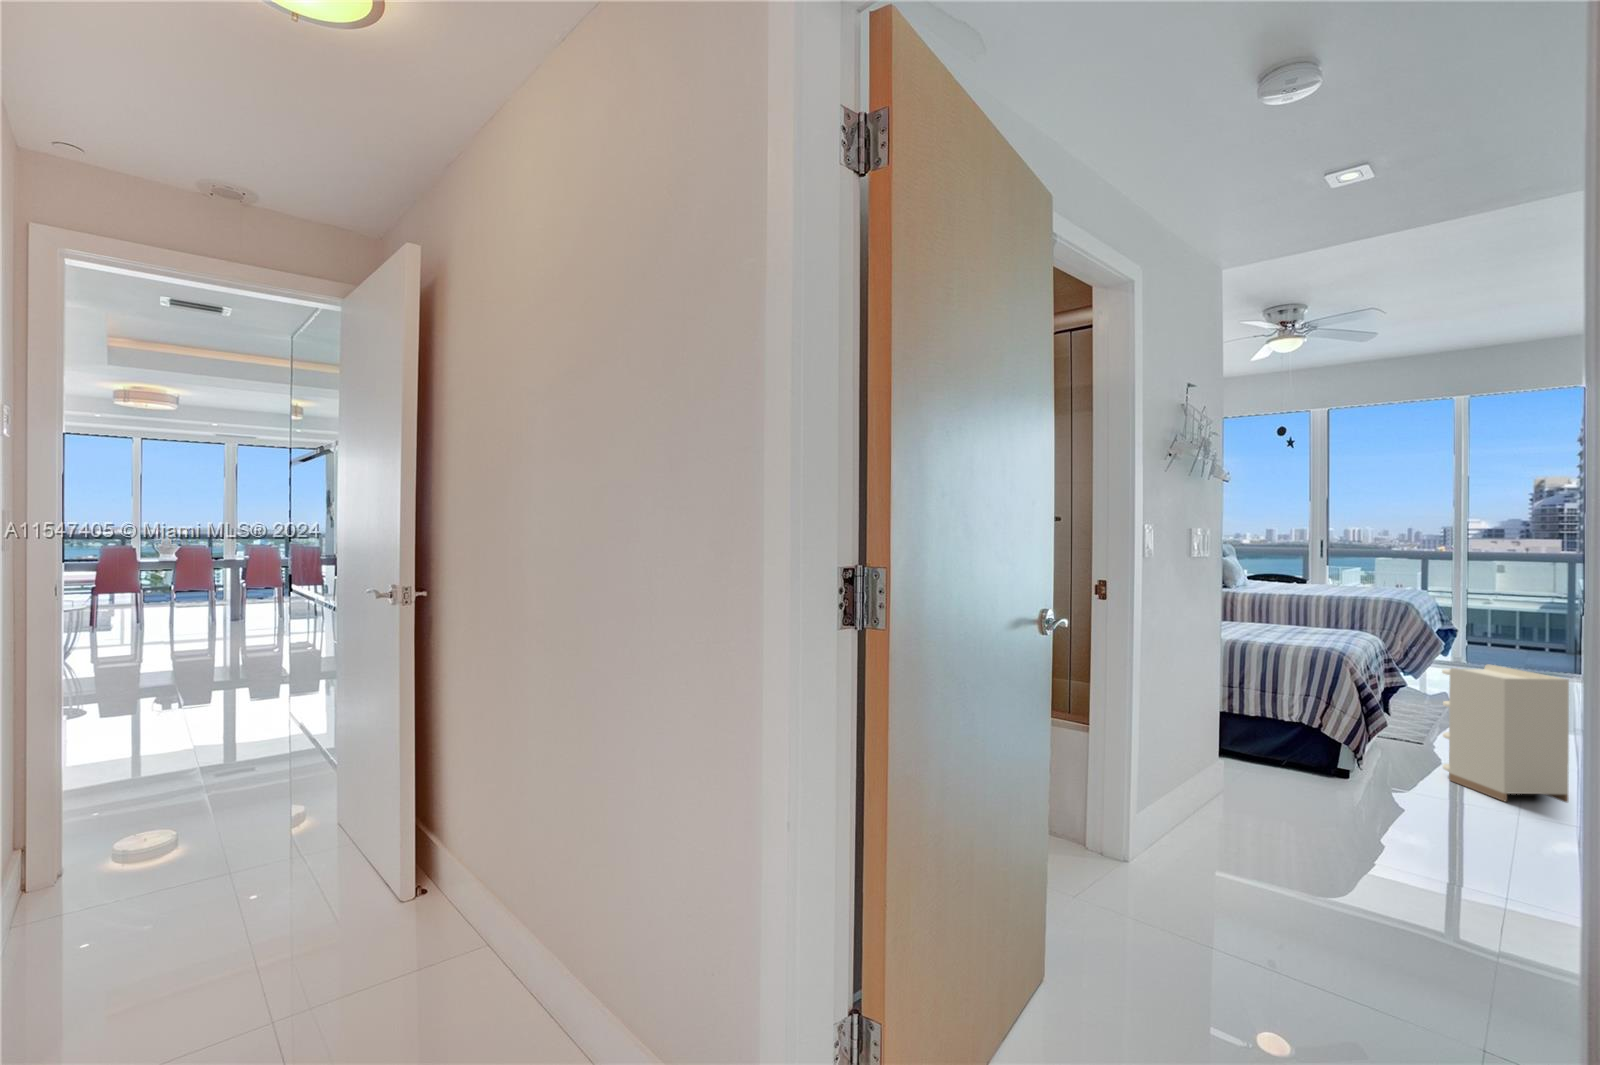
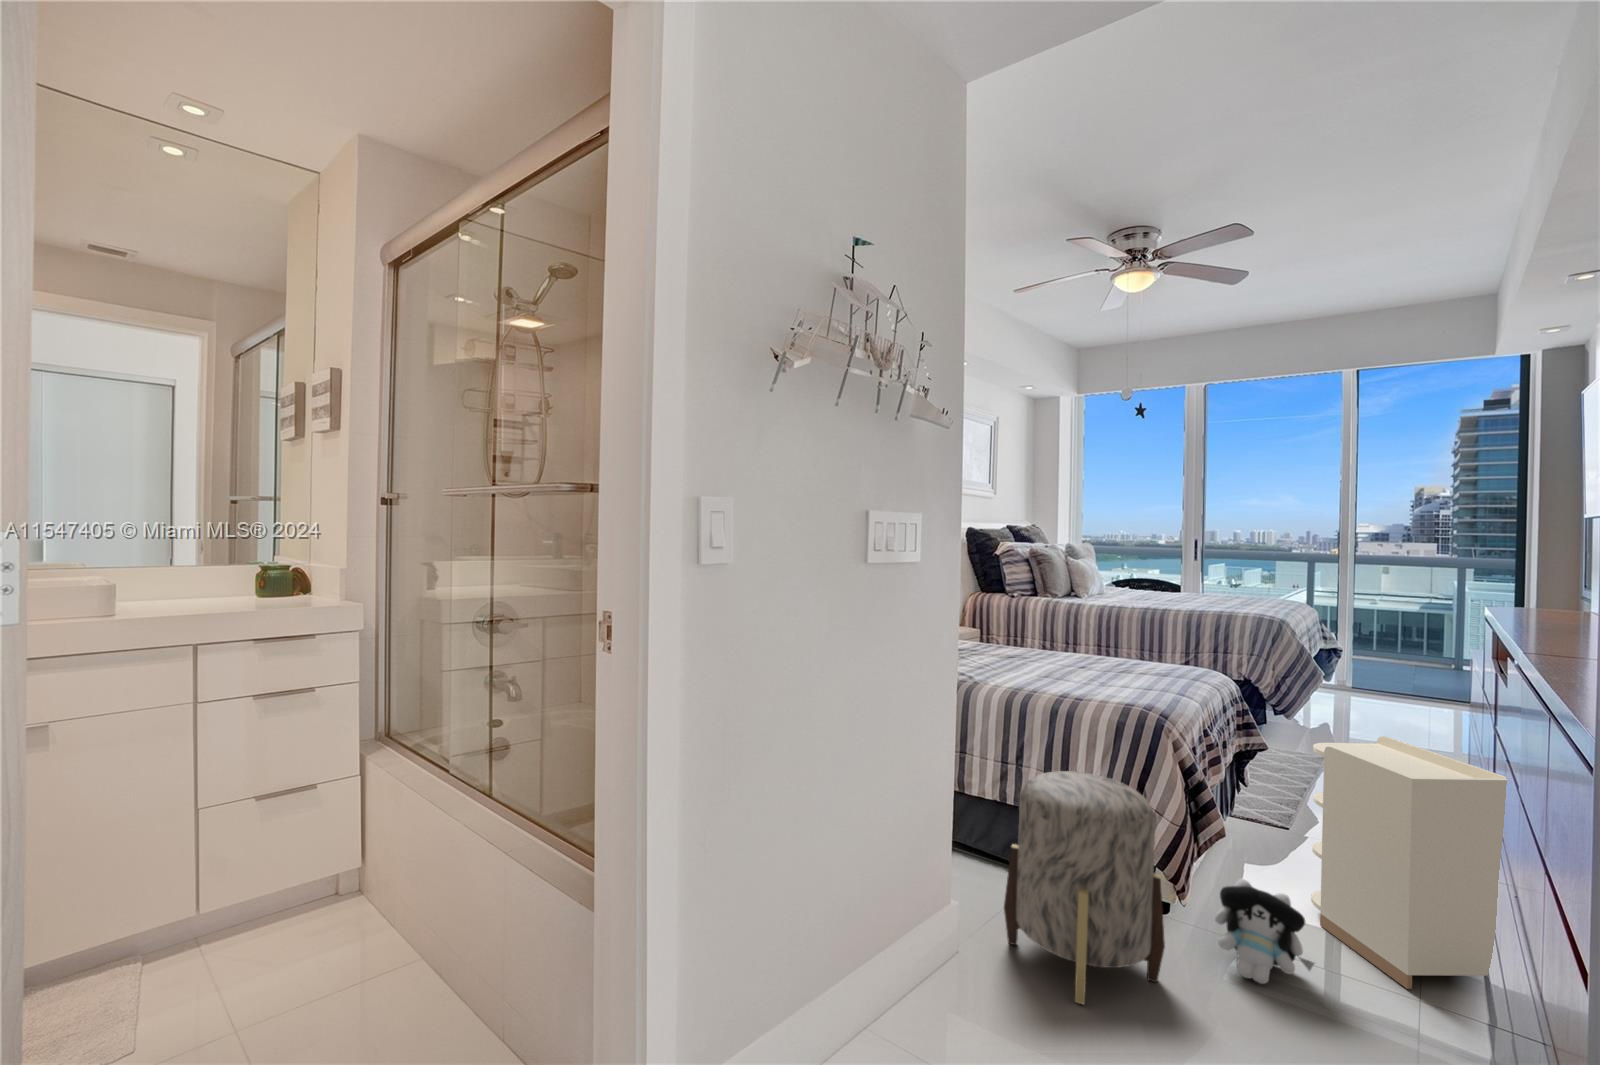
ottoman: none [1251,683,1357,804] -> present [1004,771,1165,1004]
plush toy: none [1384,745,1448,799] -> present [1215,878,1314,984]

